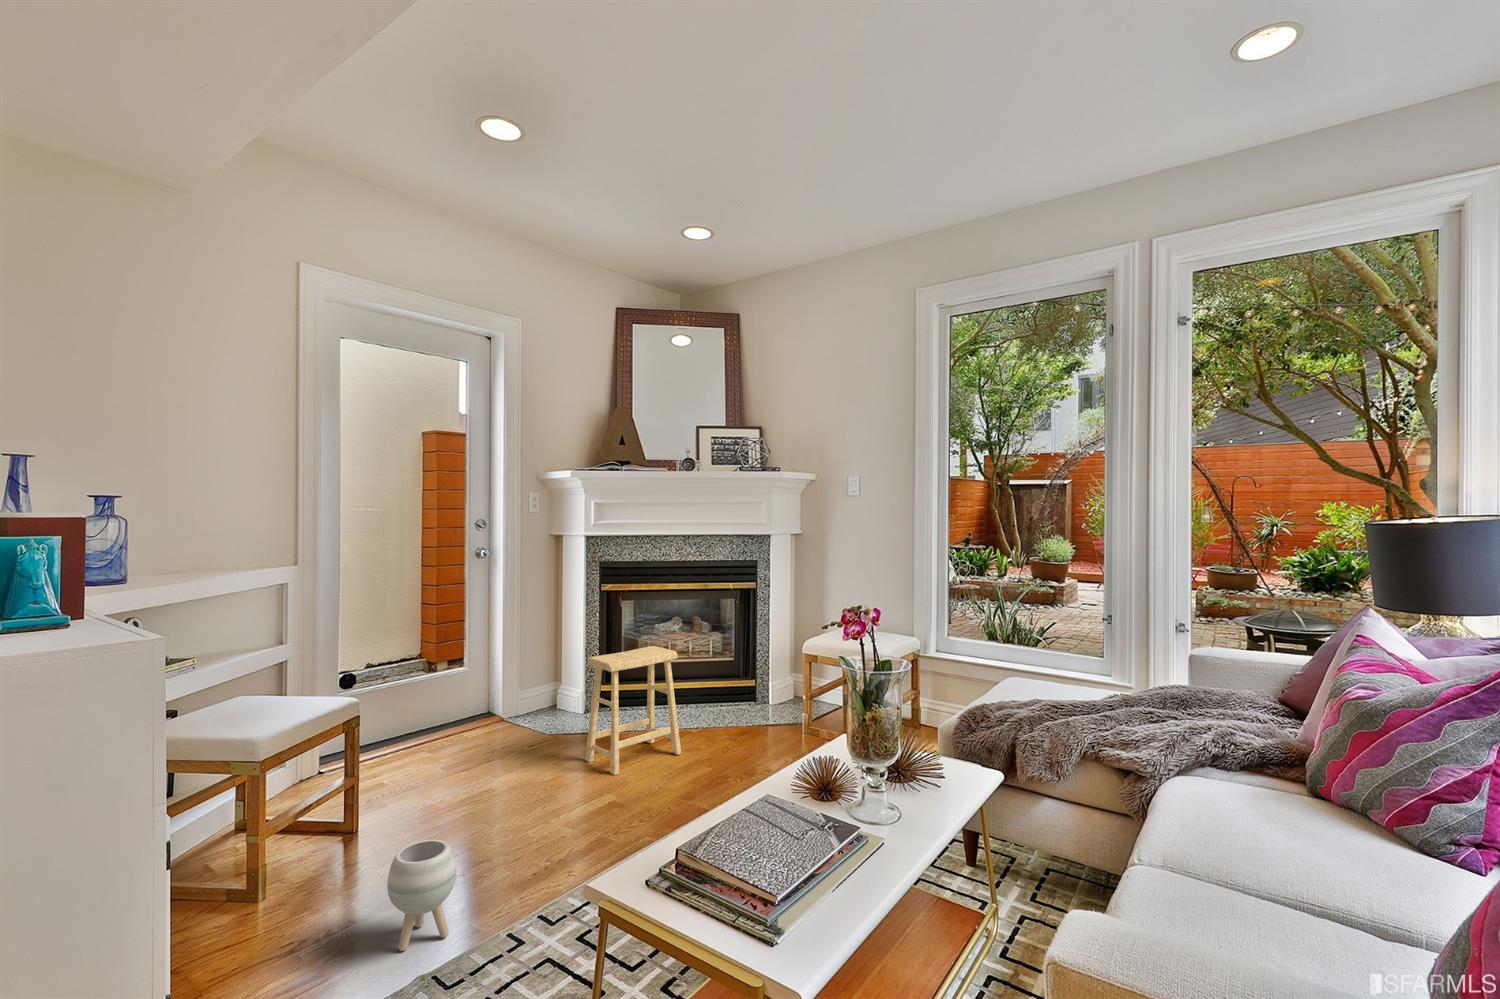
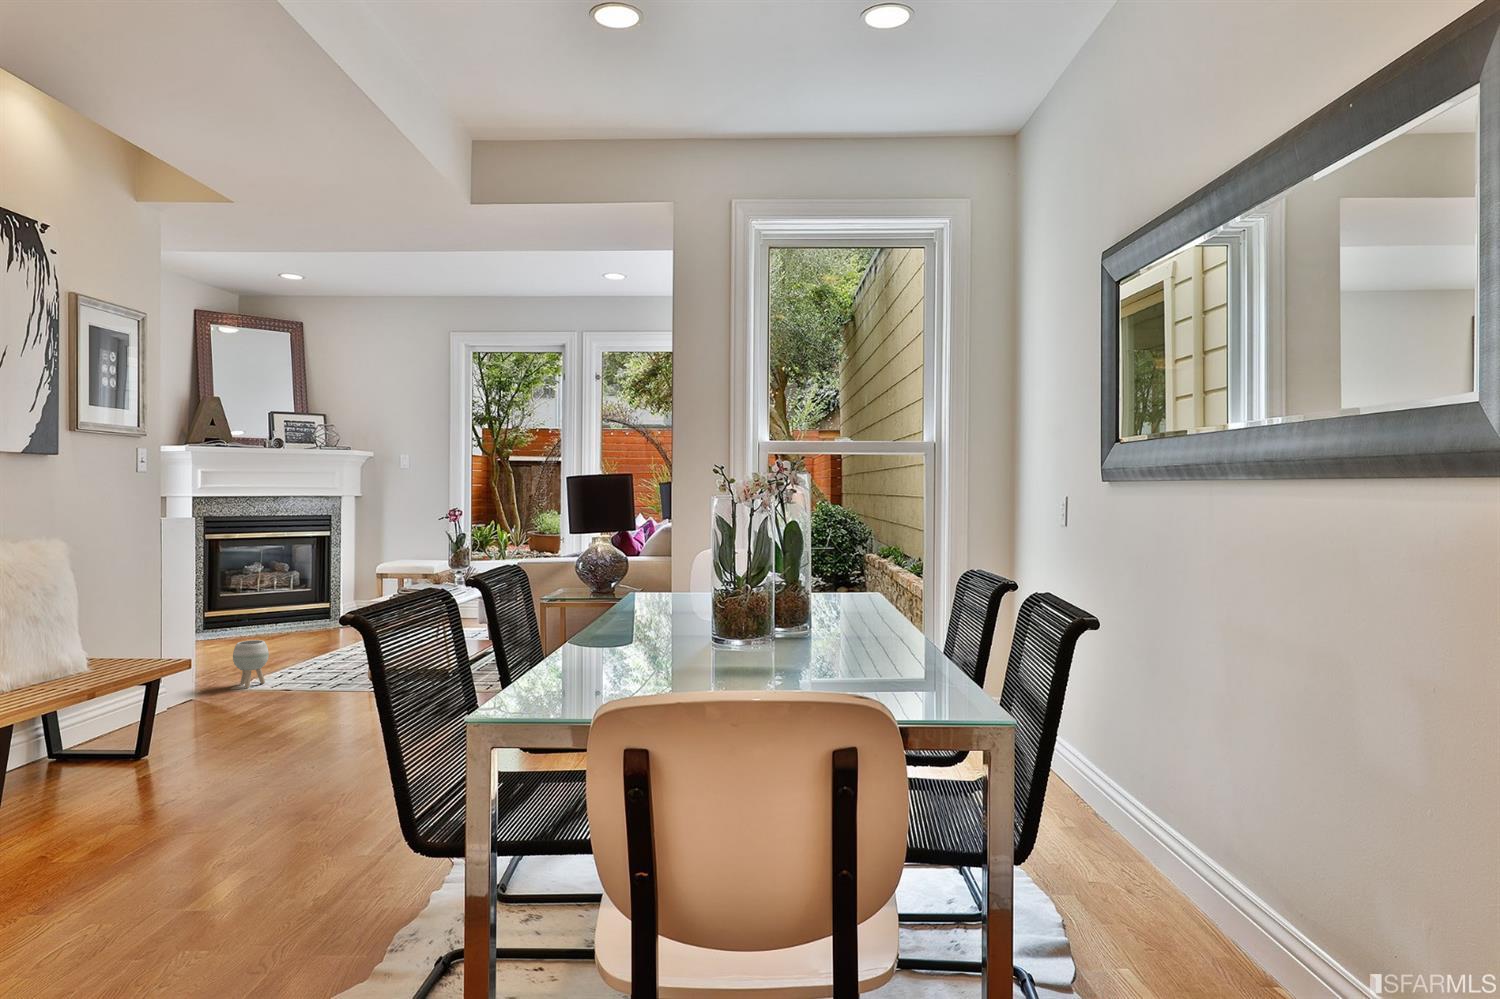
footstool: present [585,646,681,775] -> none [238,570,306,649]

